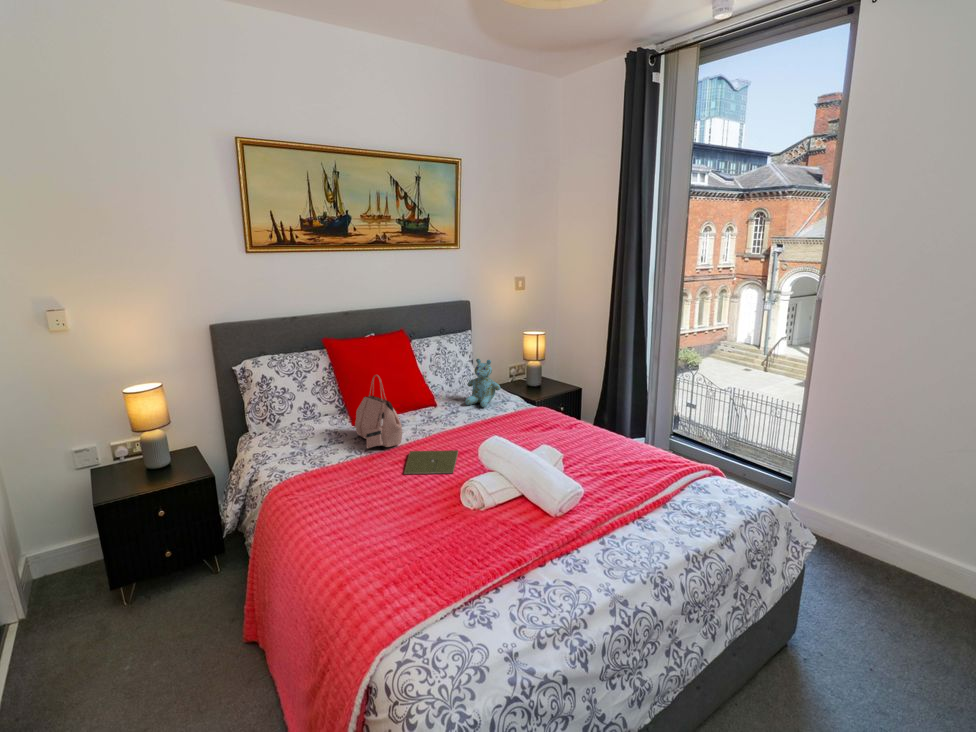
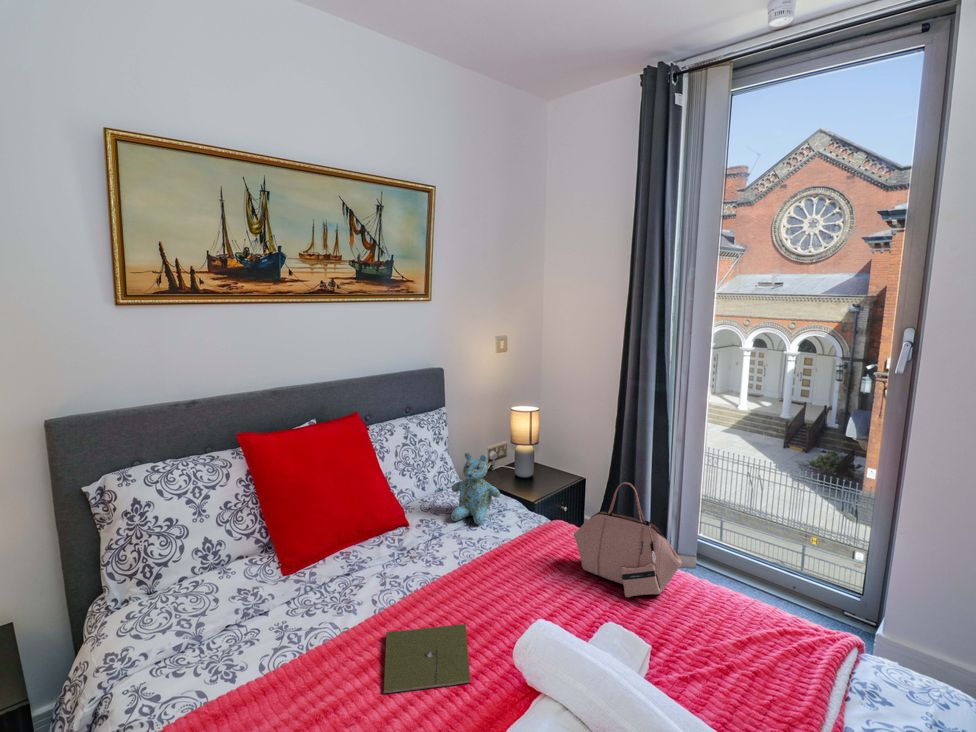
handbag: present [355,375,402,448] -> present [574,482,682,597]

